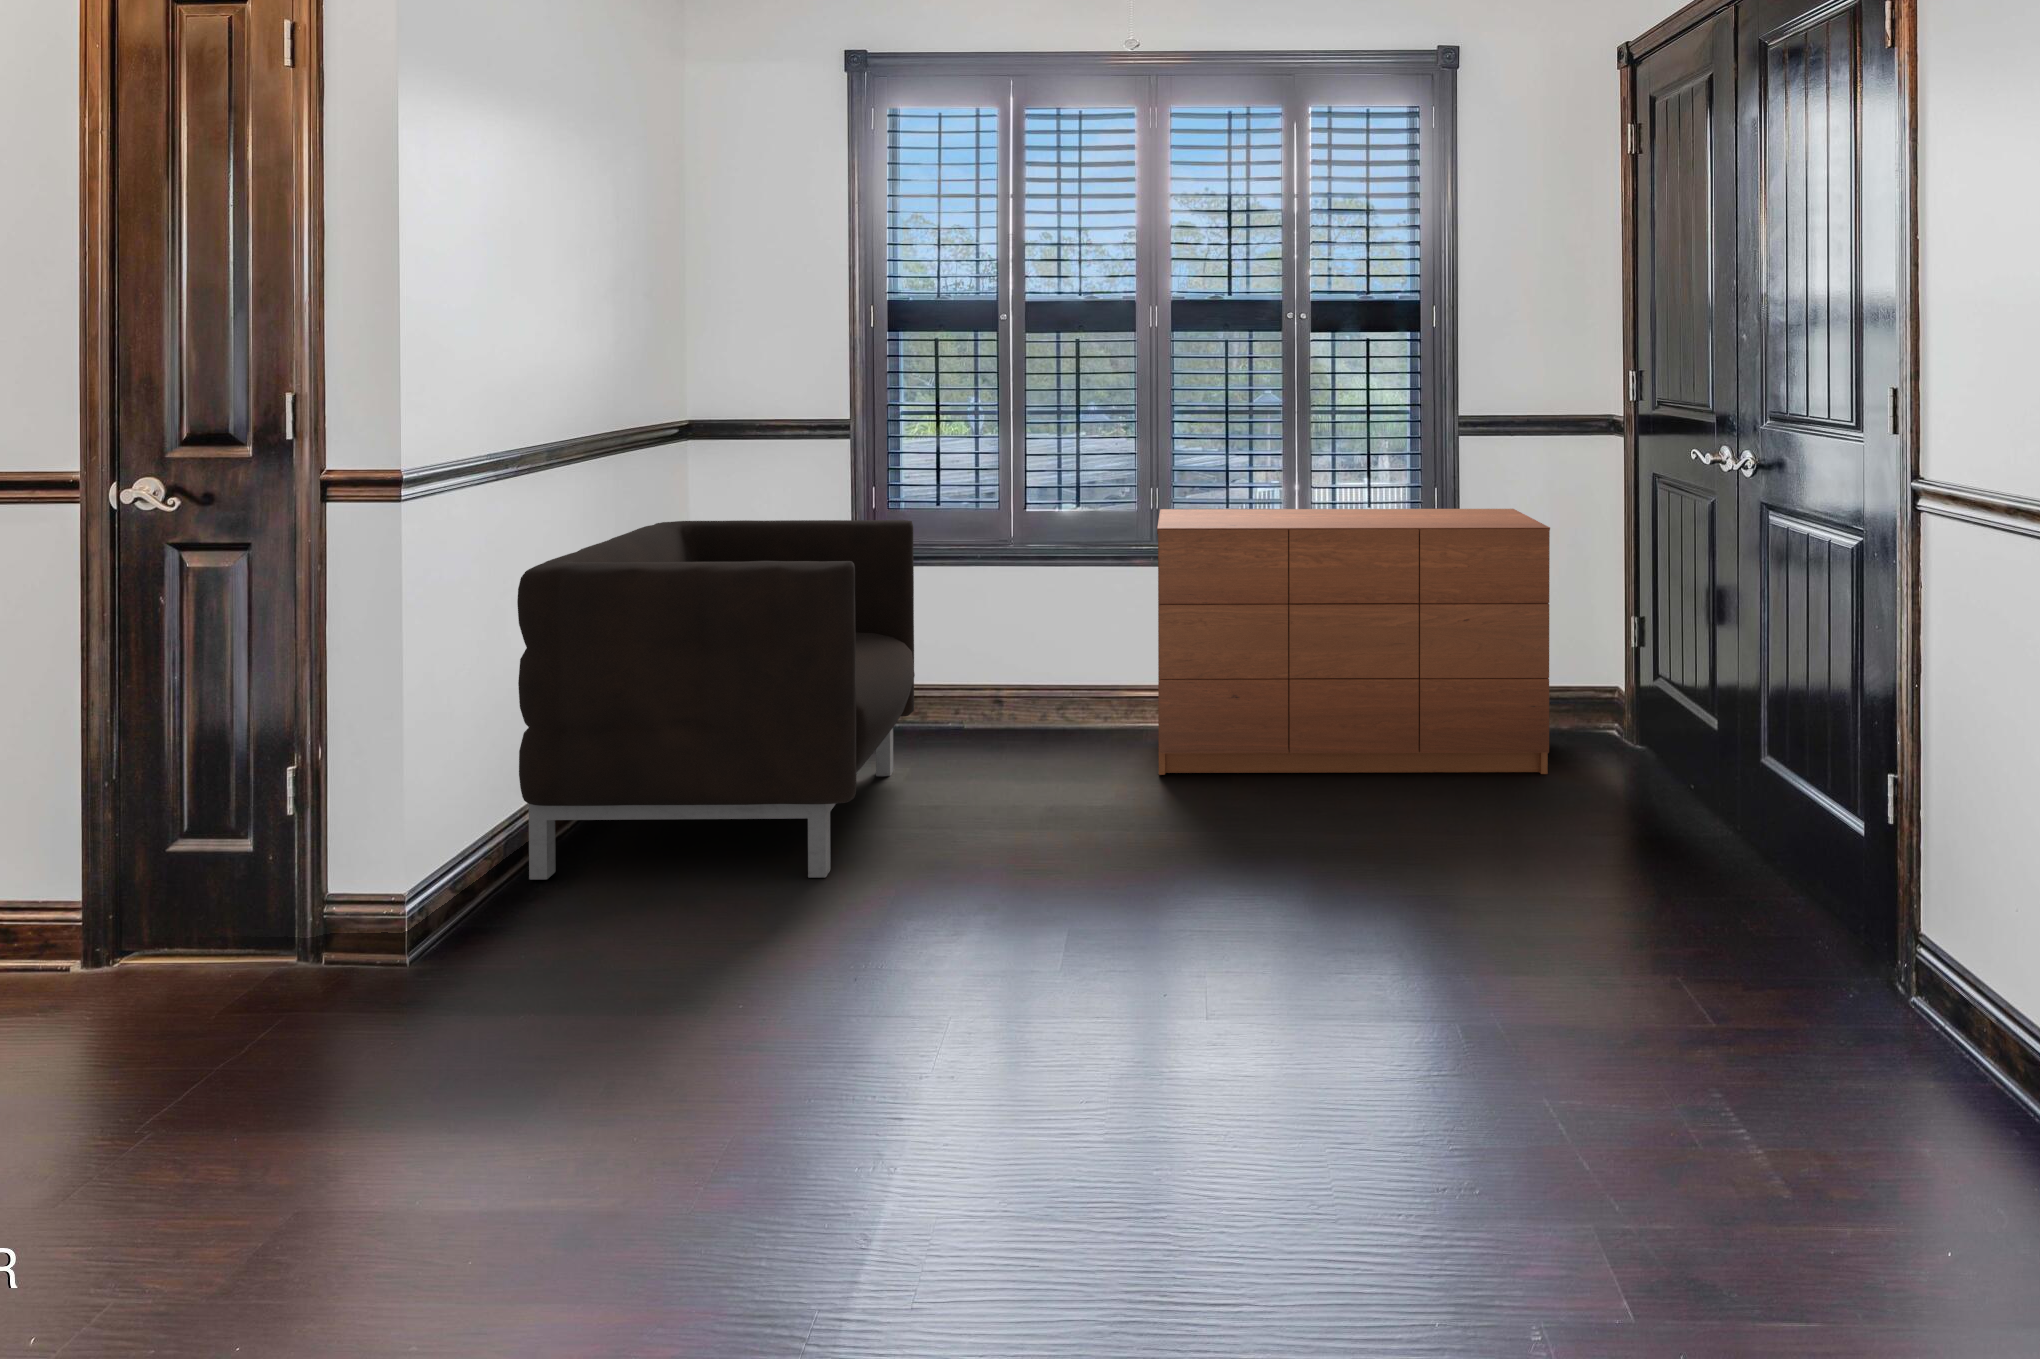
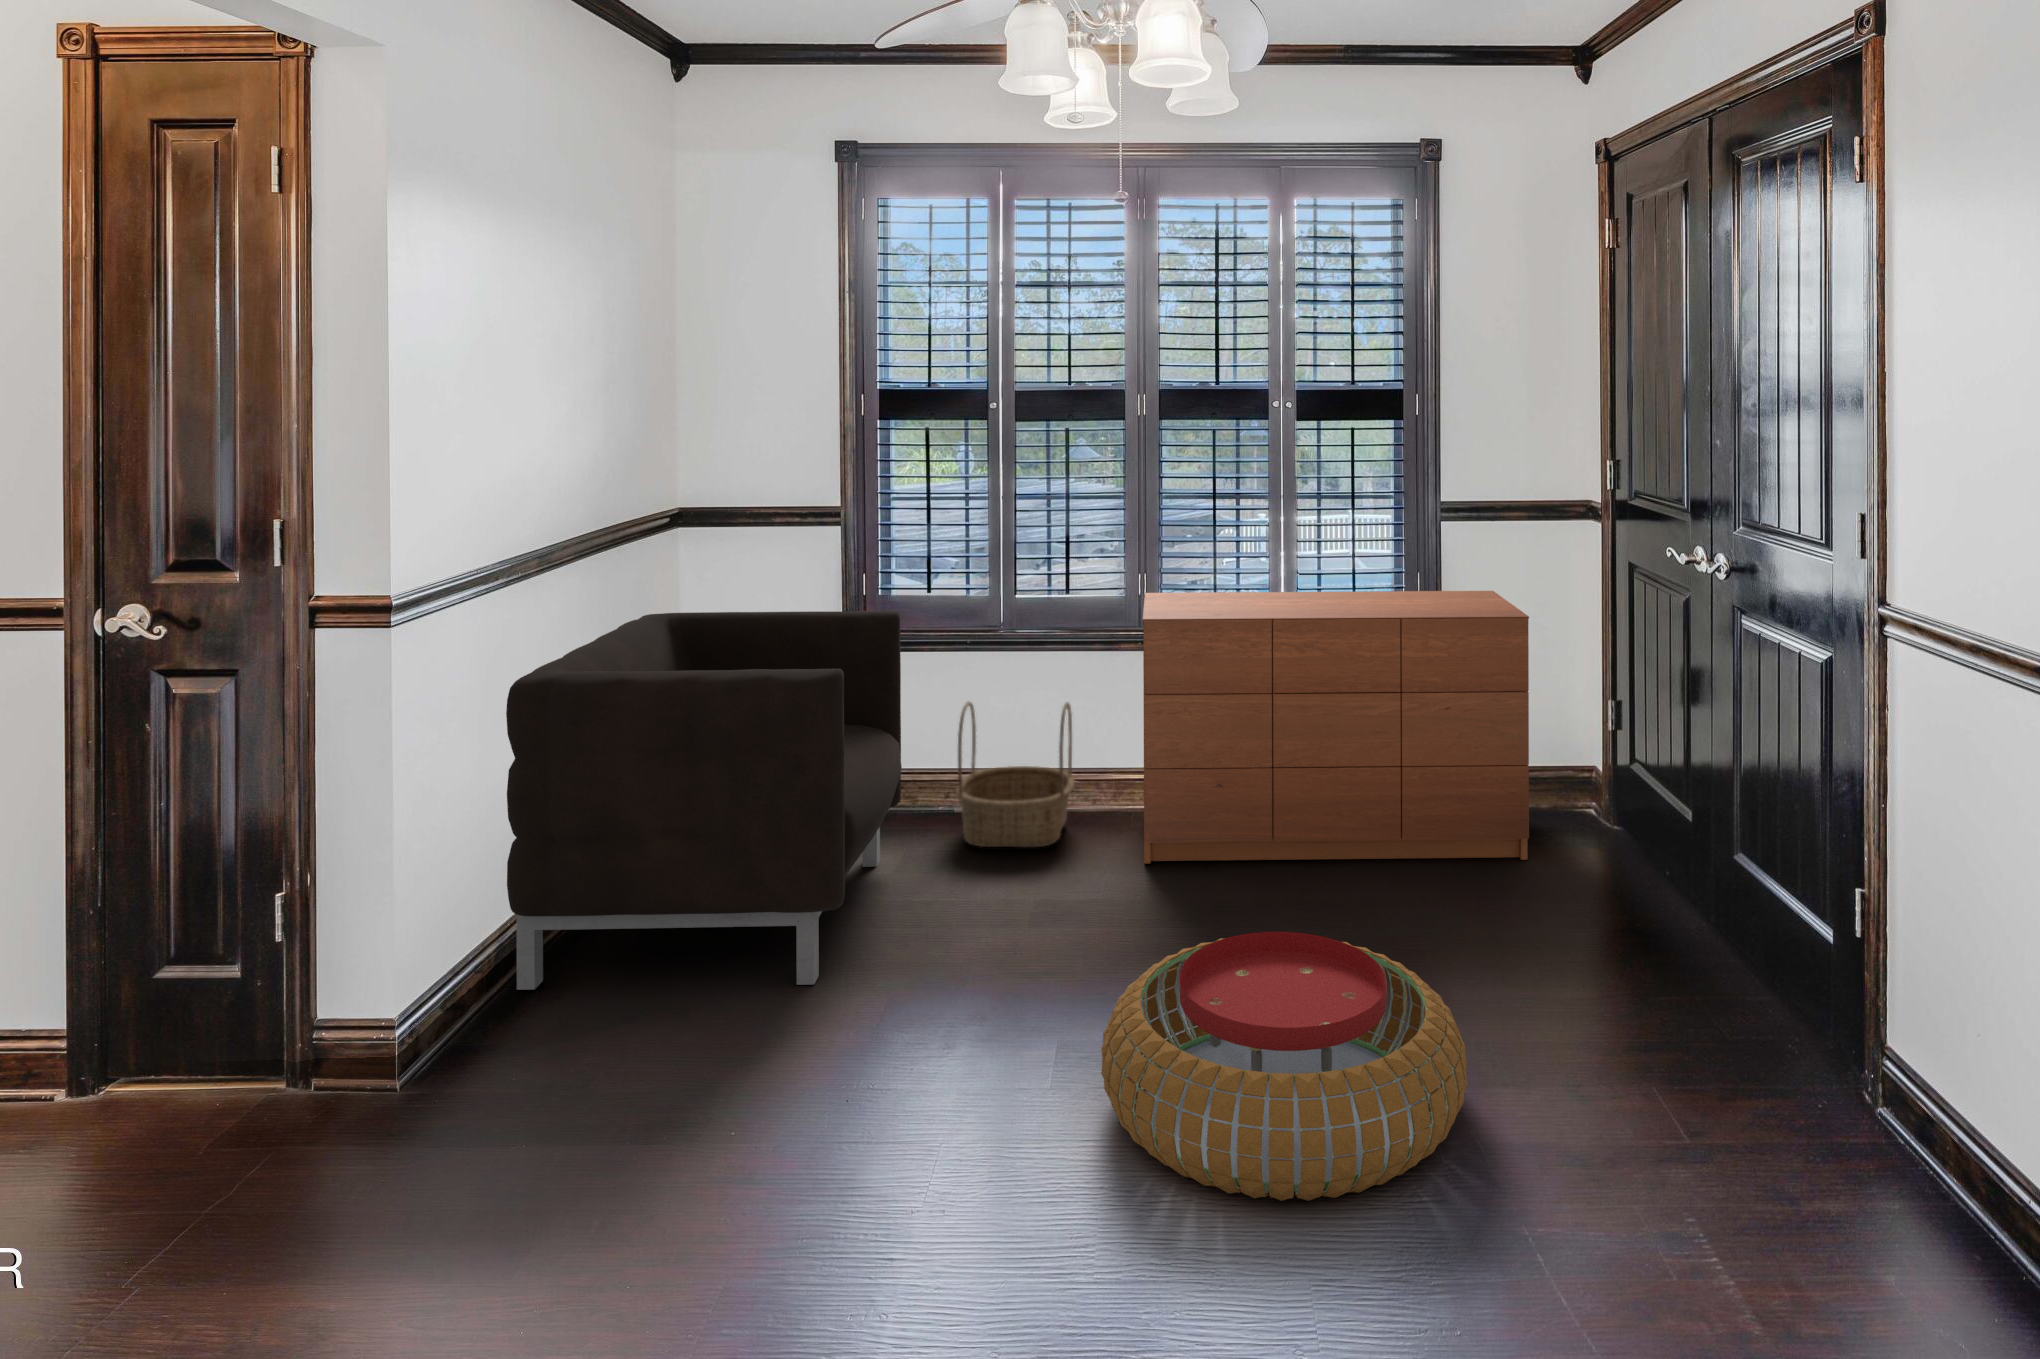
basket: none [970,616,1090,760] -> present [956,702,1075,847]
pouf: none [1113,819,1485,1070] -> present [1101,932,1467,1201]

